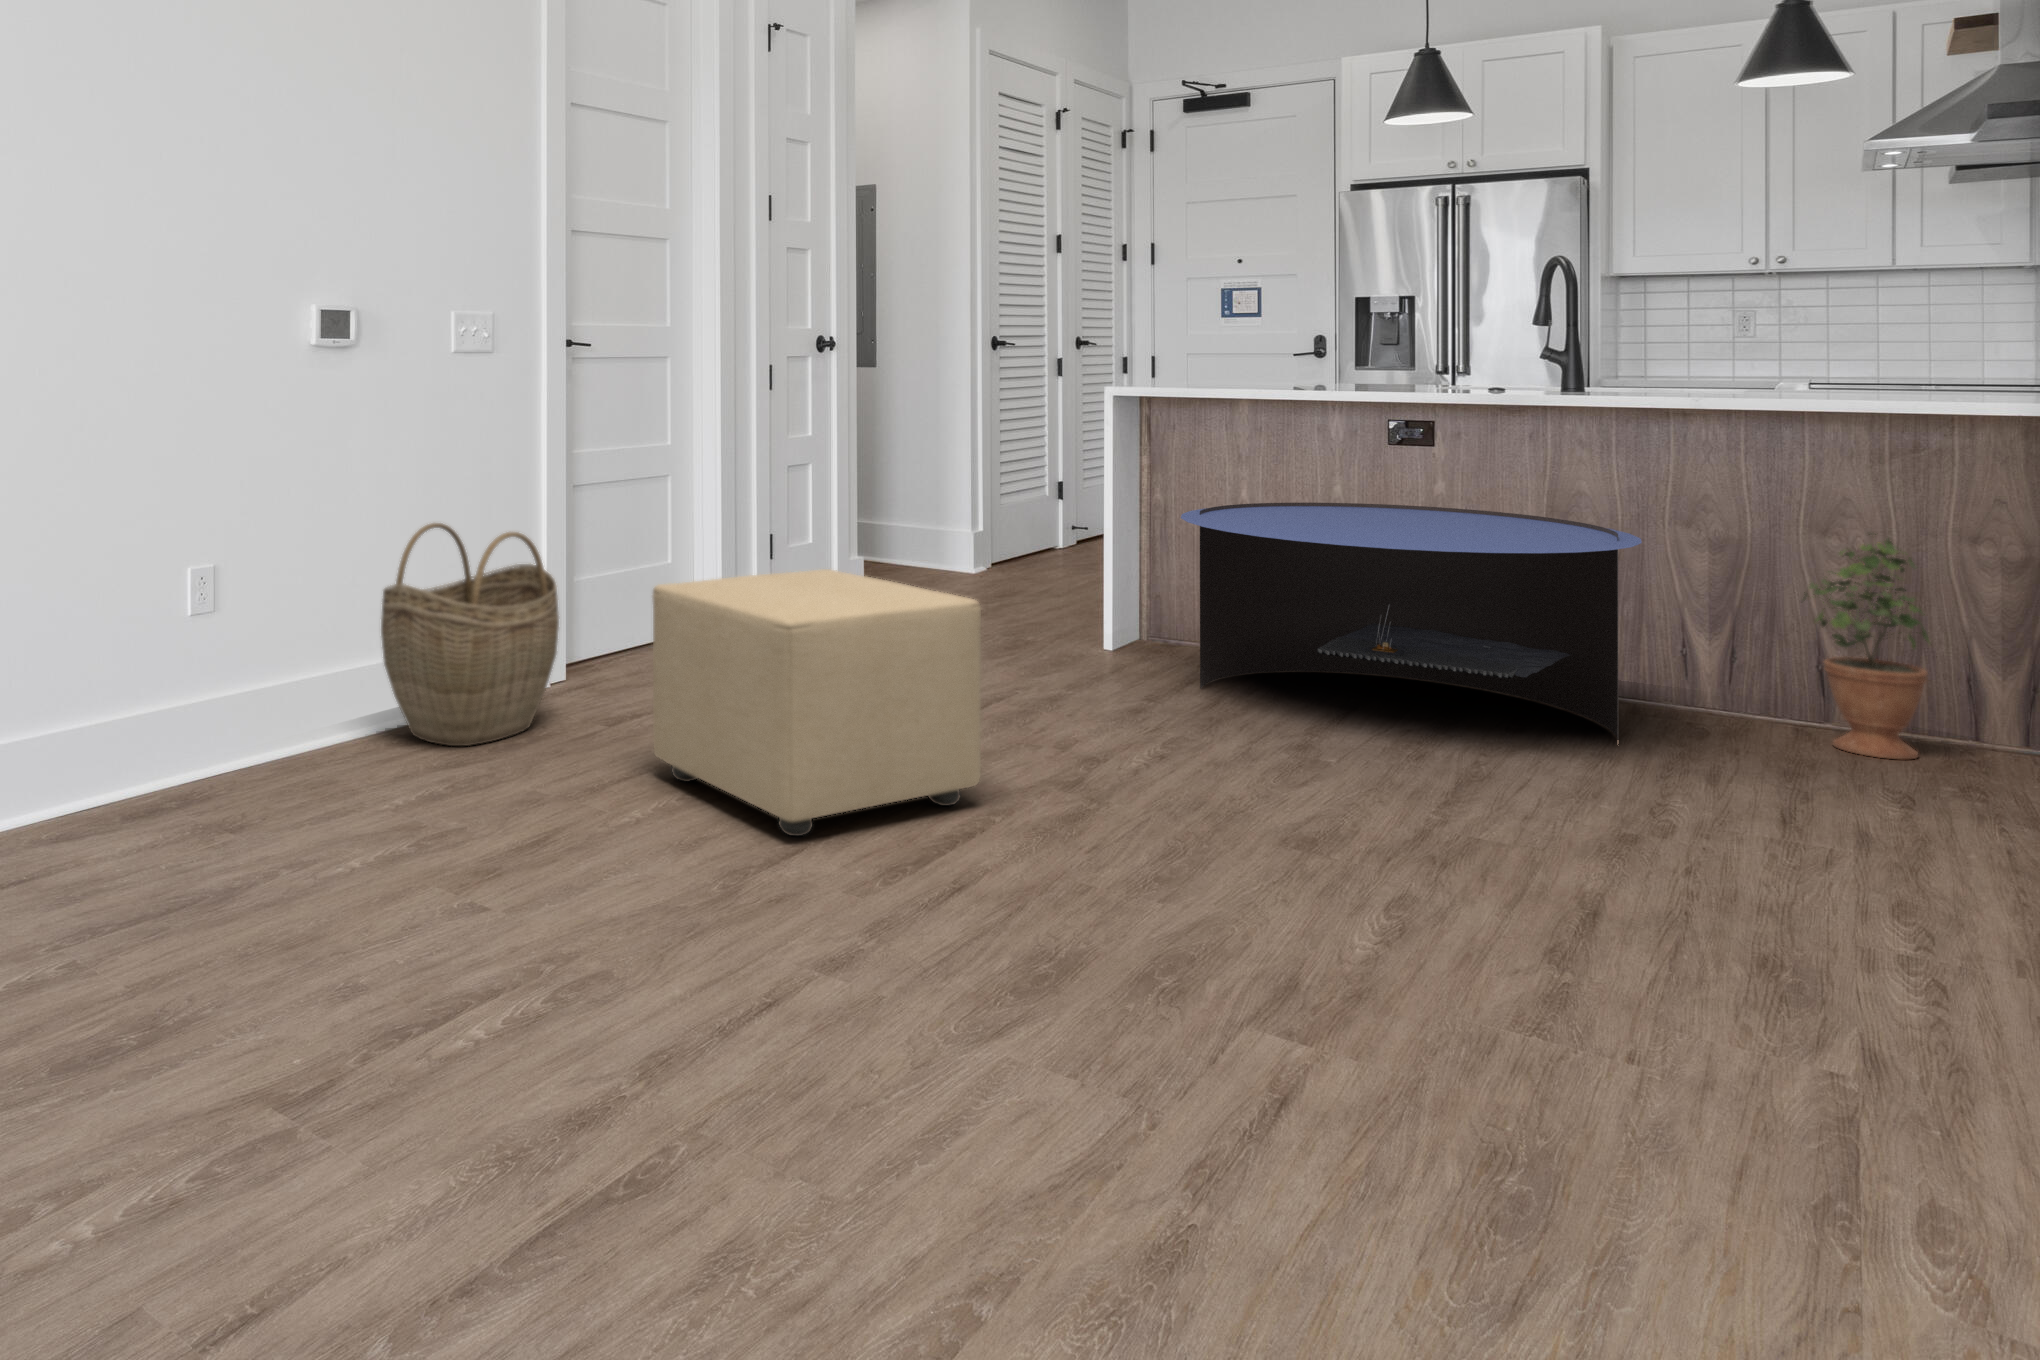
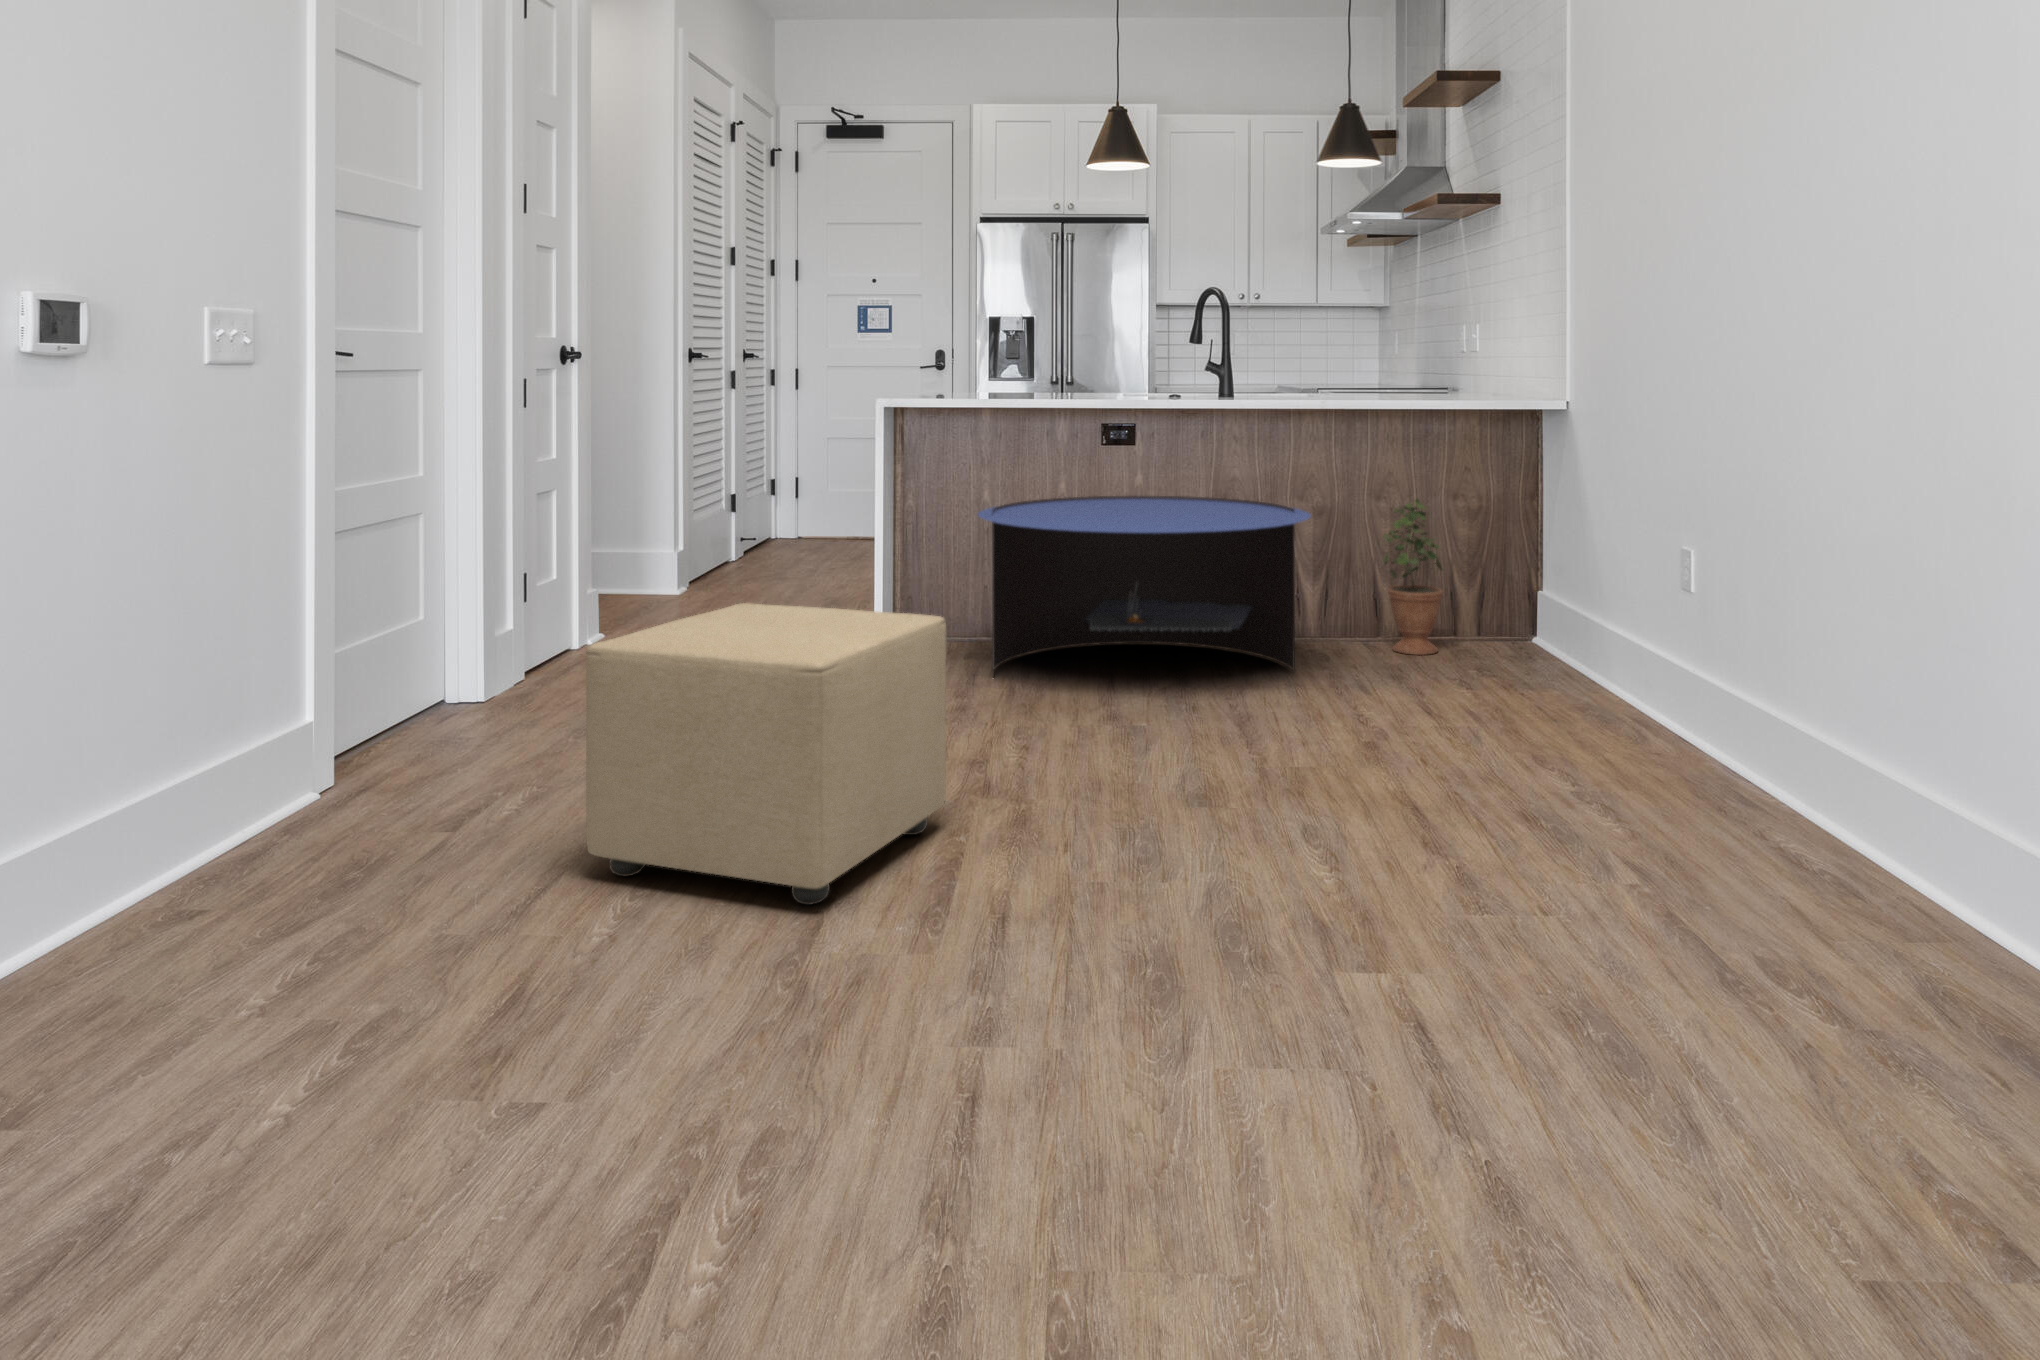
woven basket: present [381,523,559,746] -> none [133,600,398,910]

